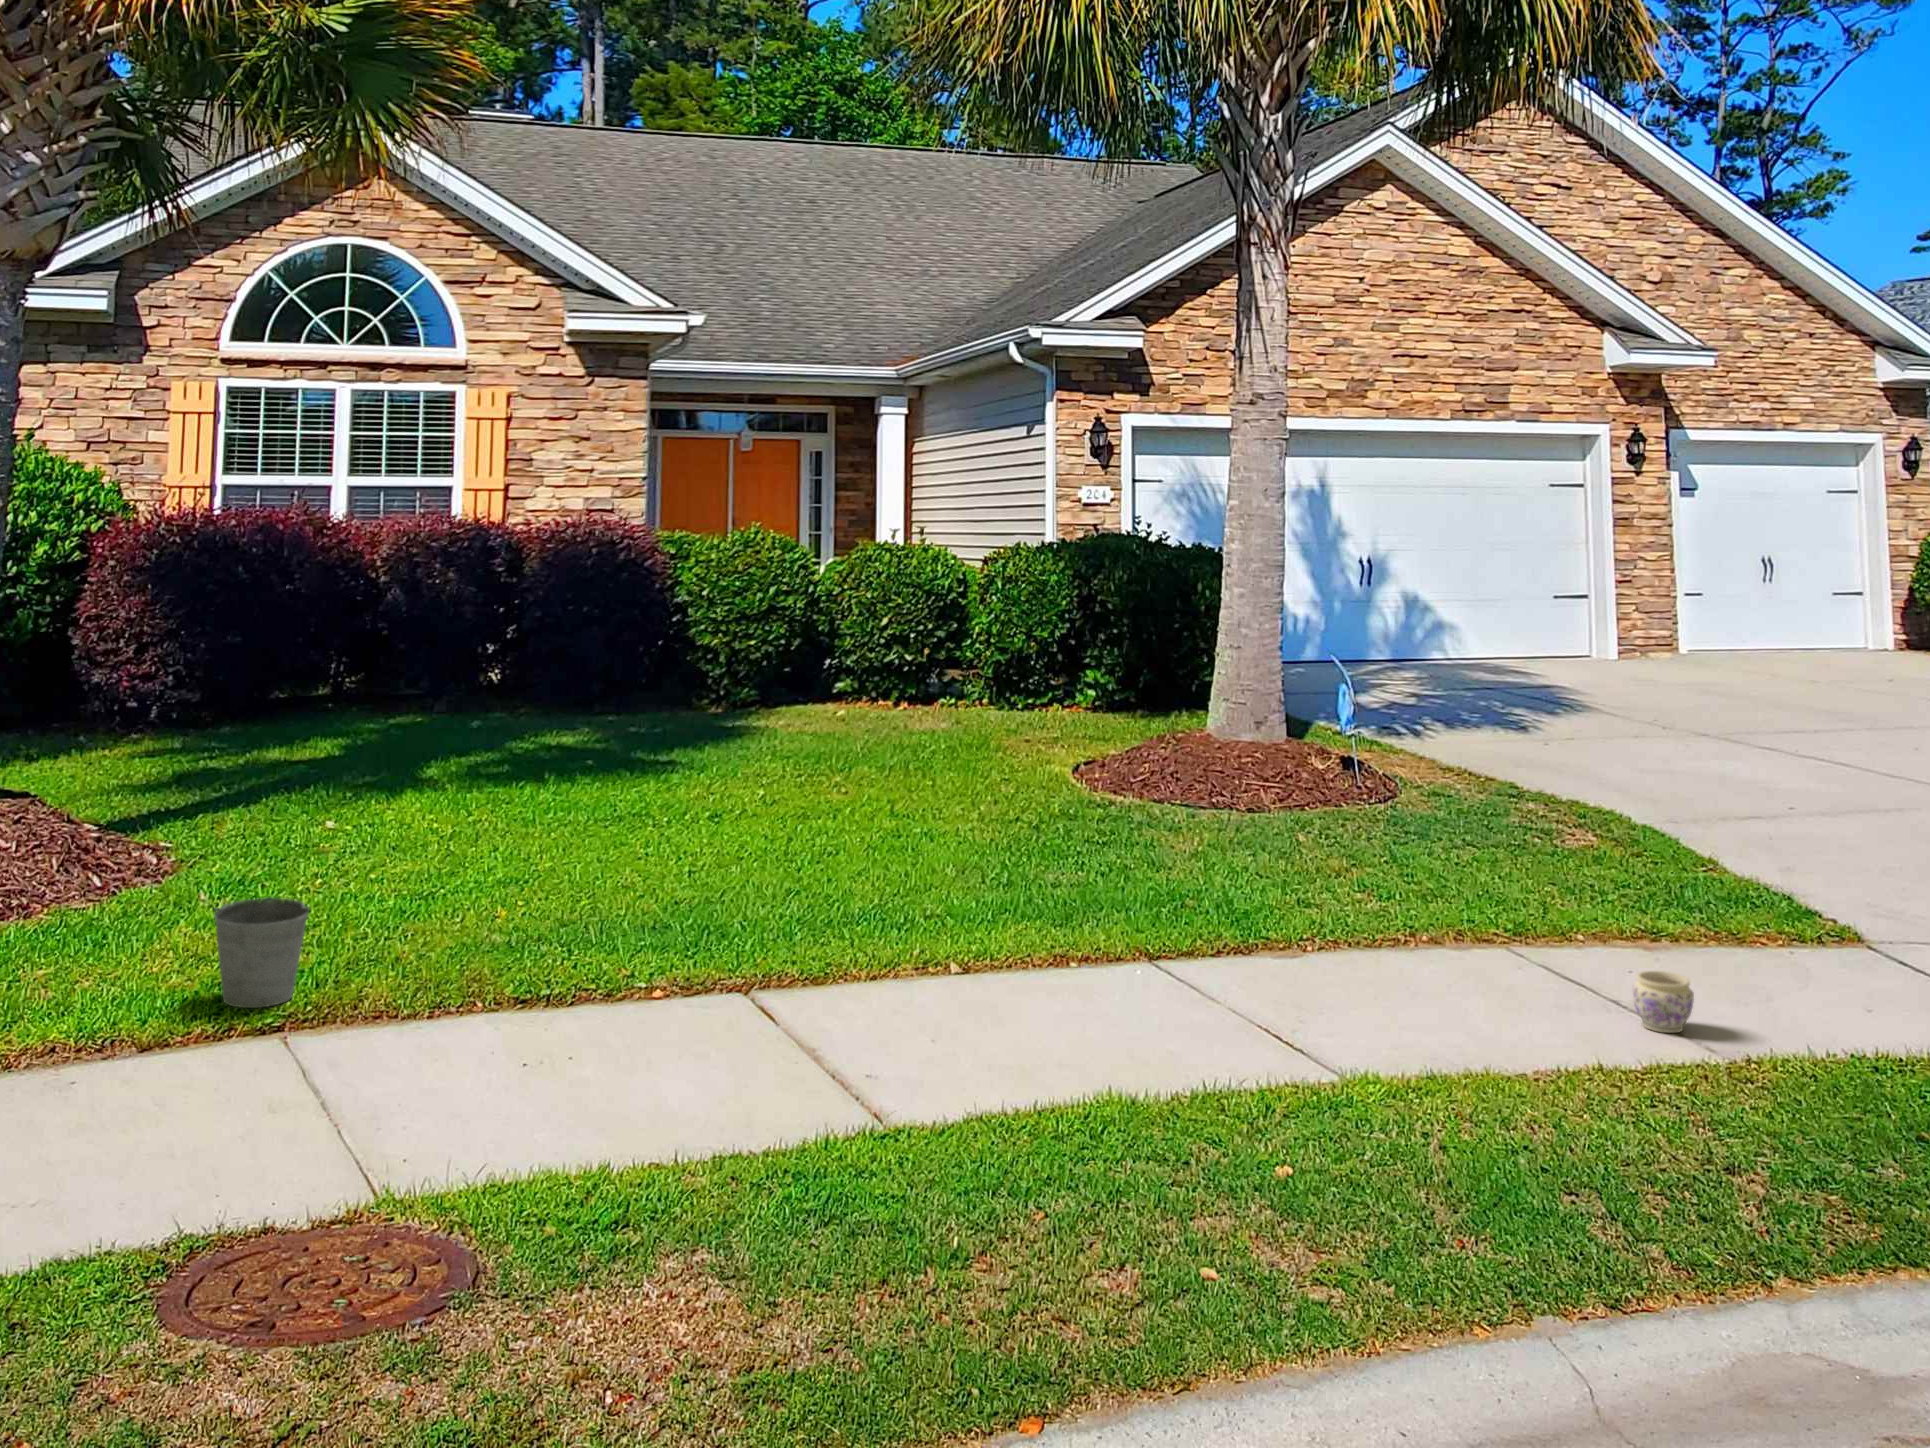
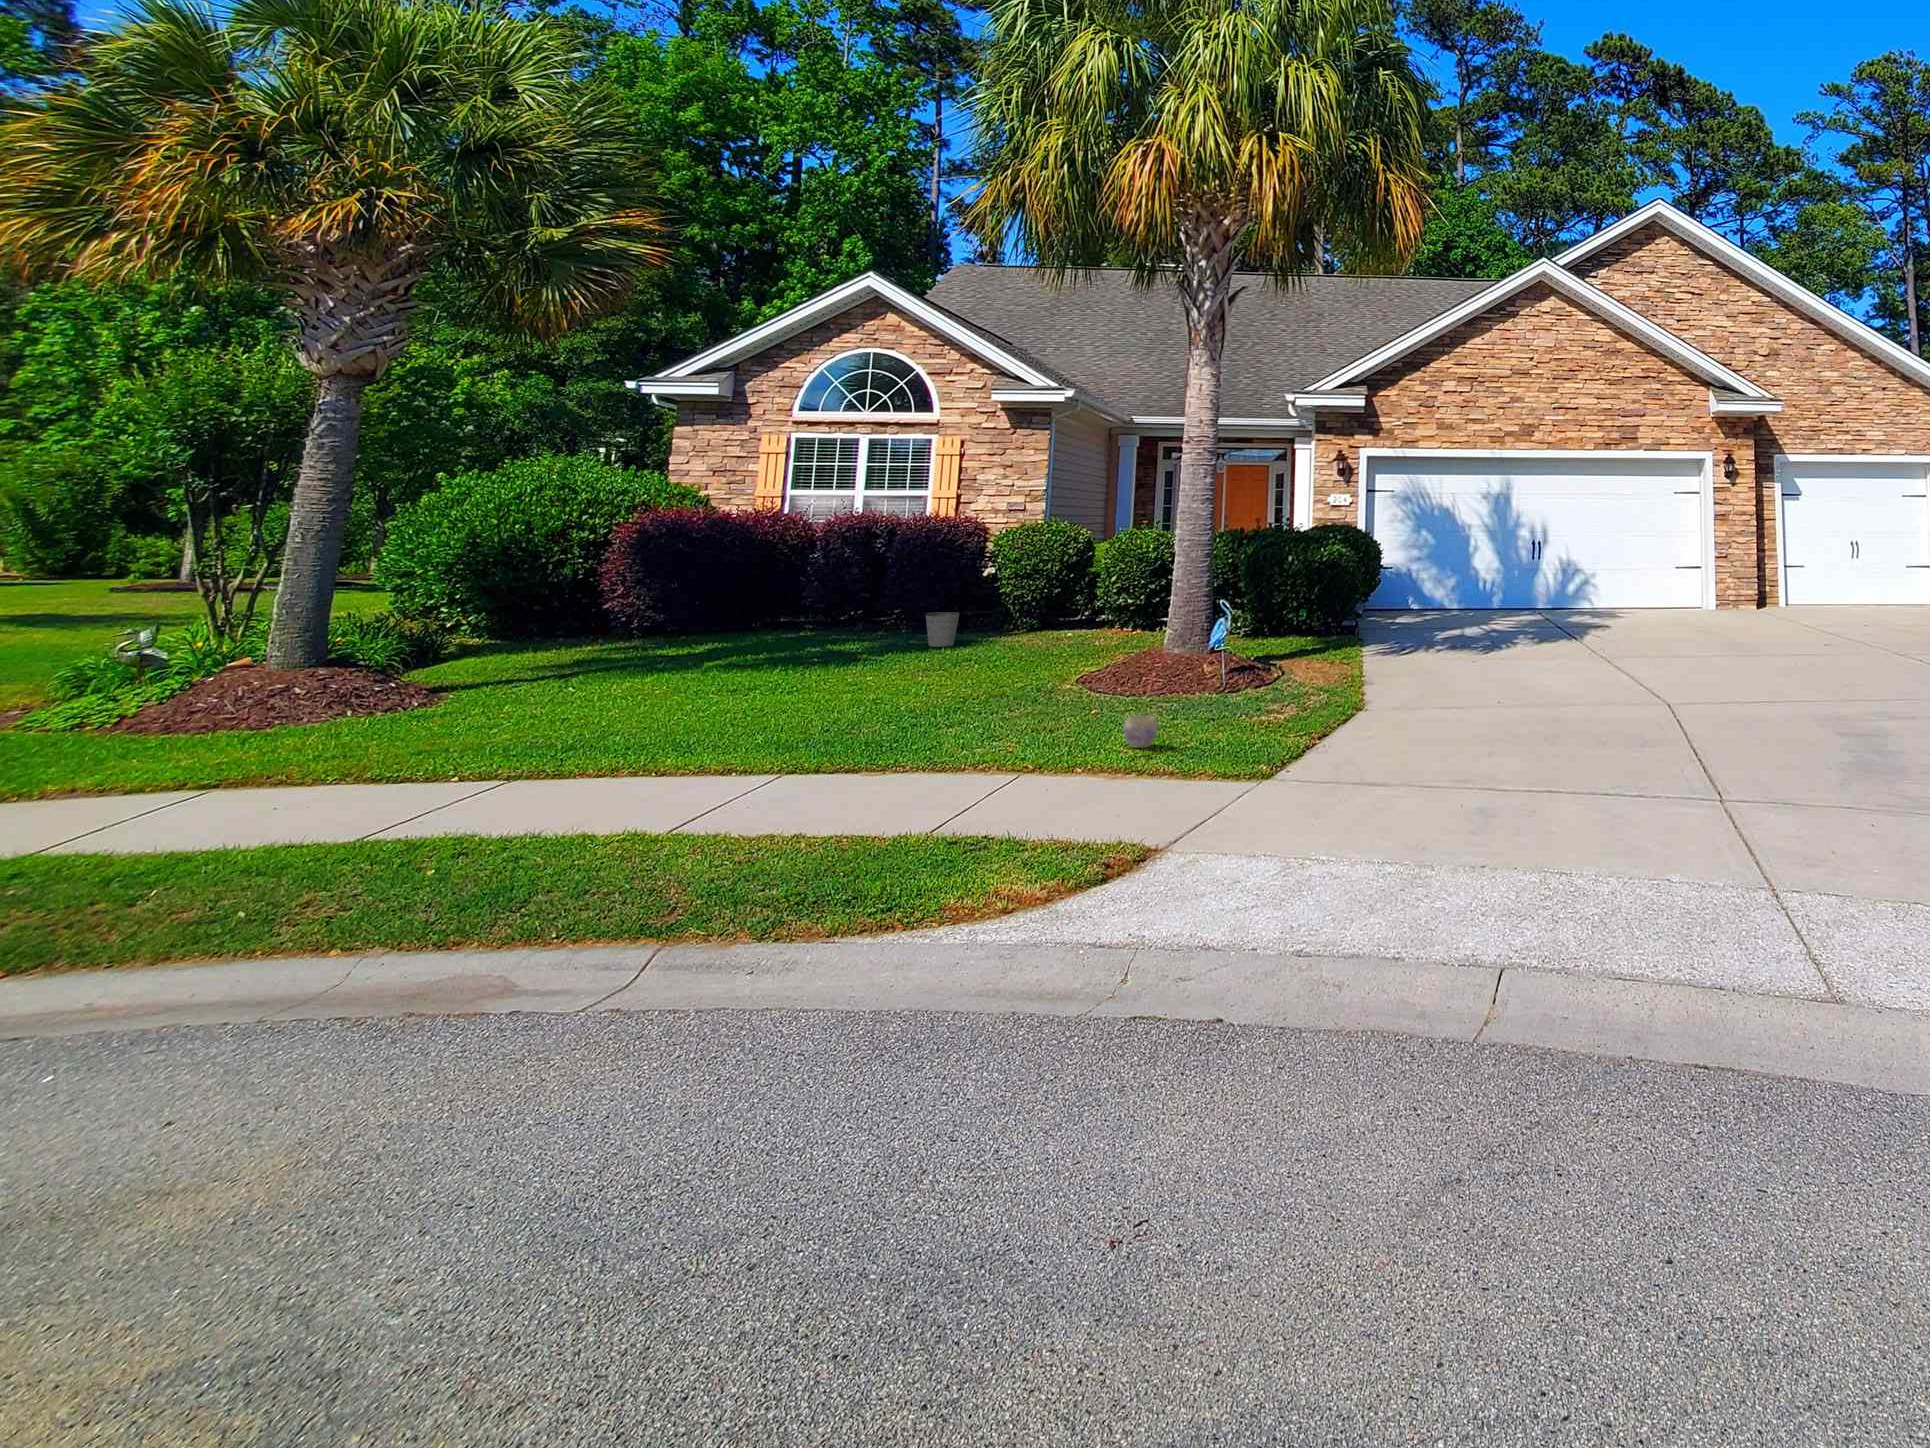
bucket: present [214,898,310,1008] -> present [926,612,959,647]

